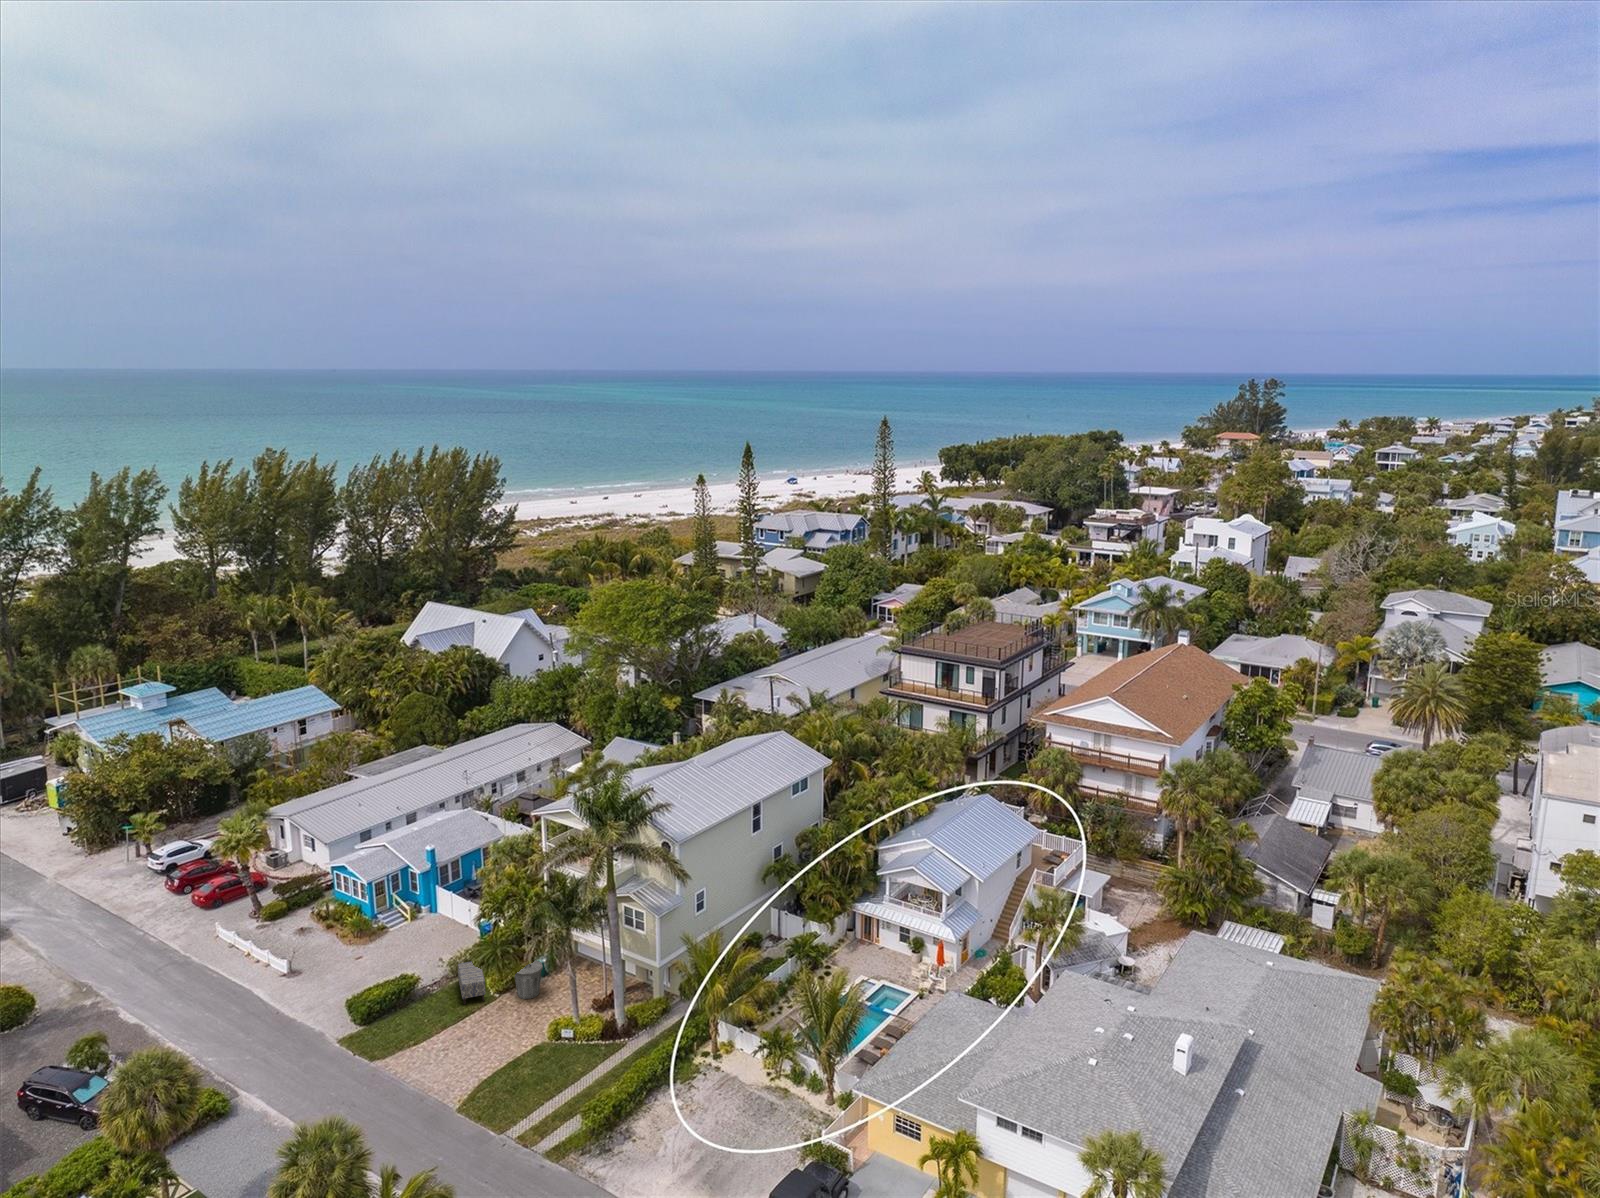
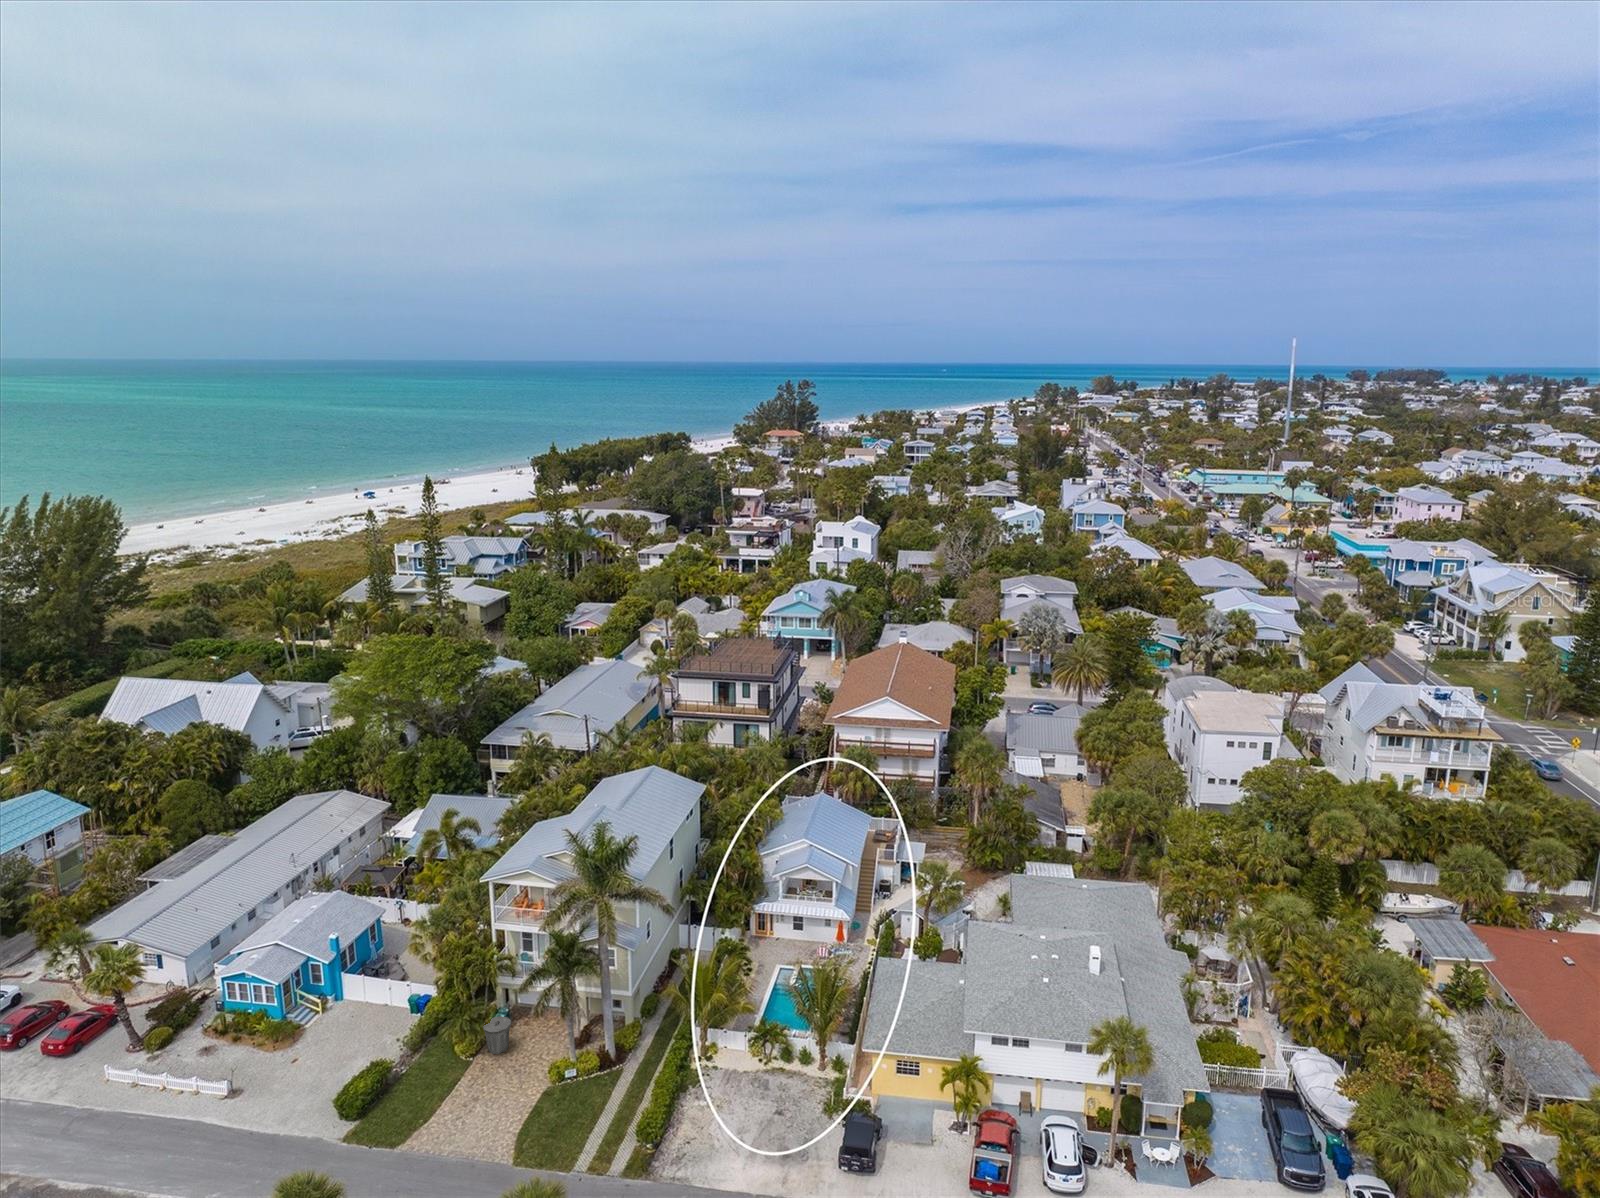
bench: present [458,961,485,1004] -> none [422,1031,463,1074]

